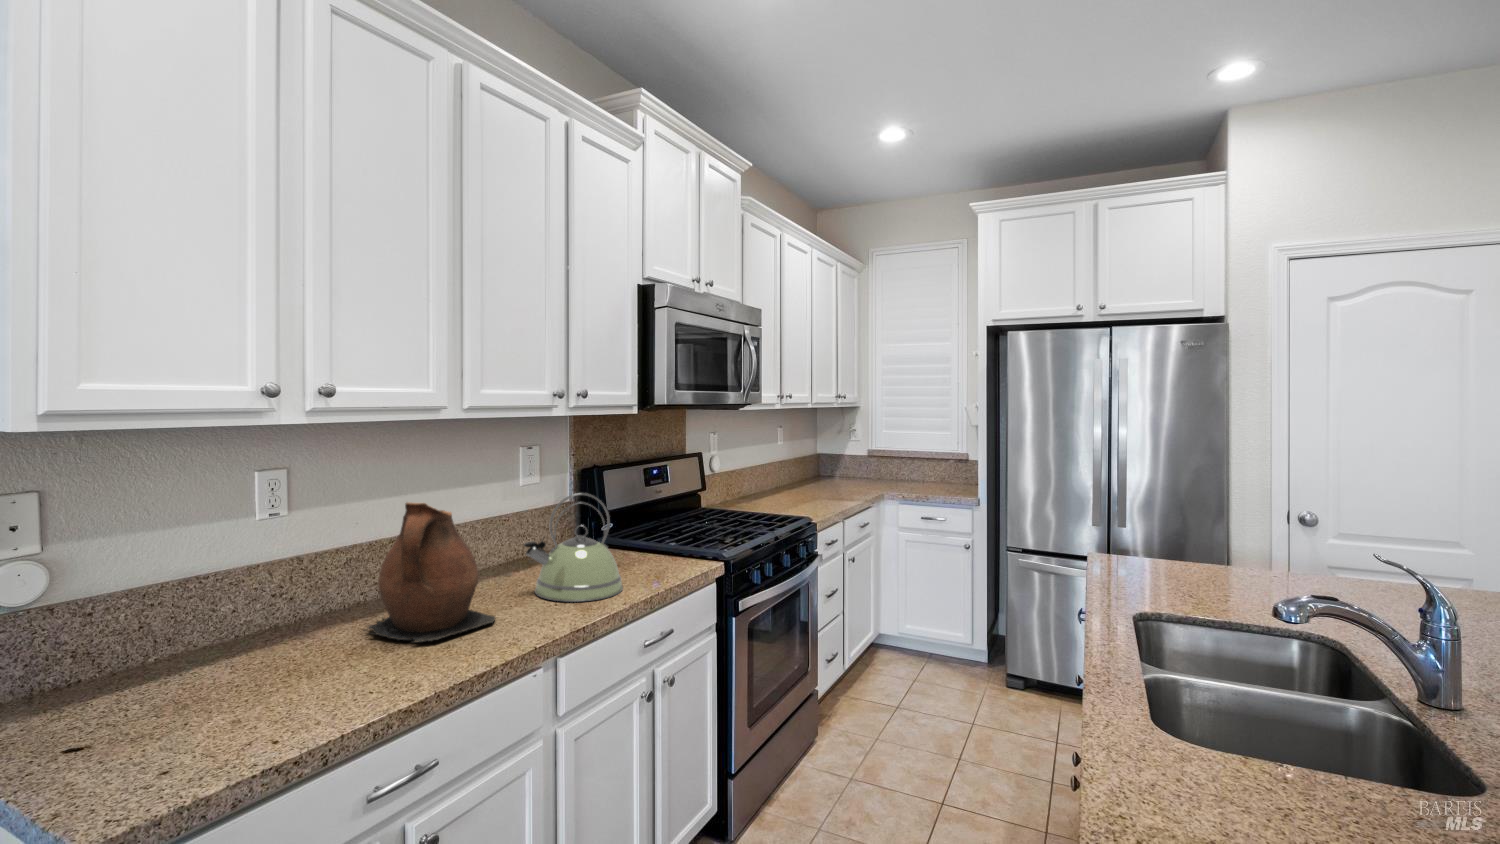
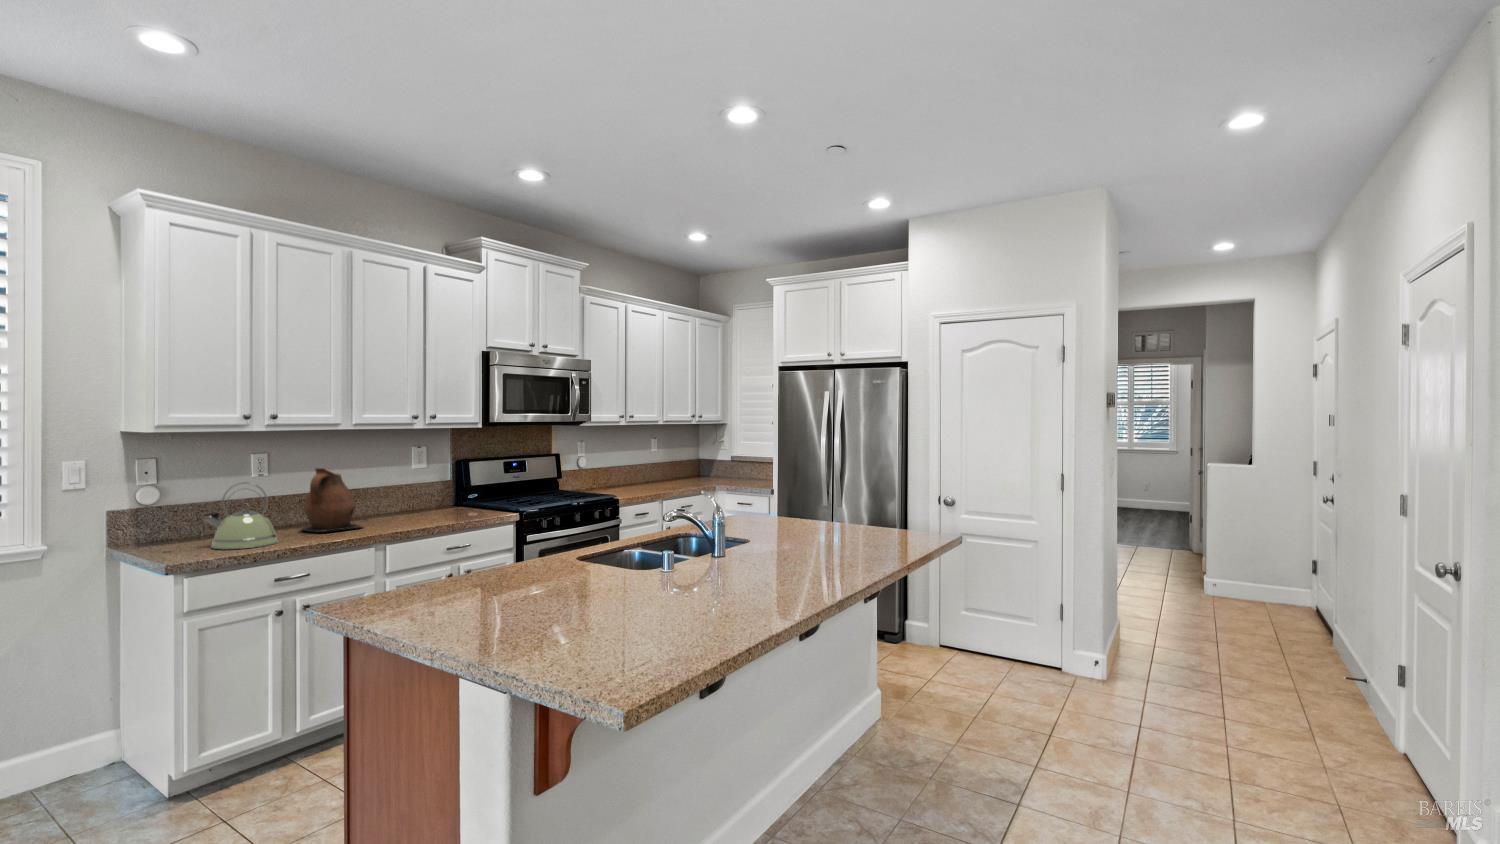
kettle: present [524,493,623,602] -> present [204,482,278,549]

